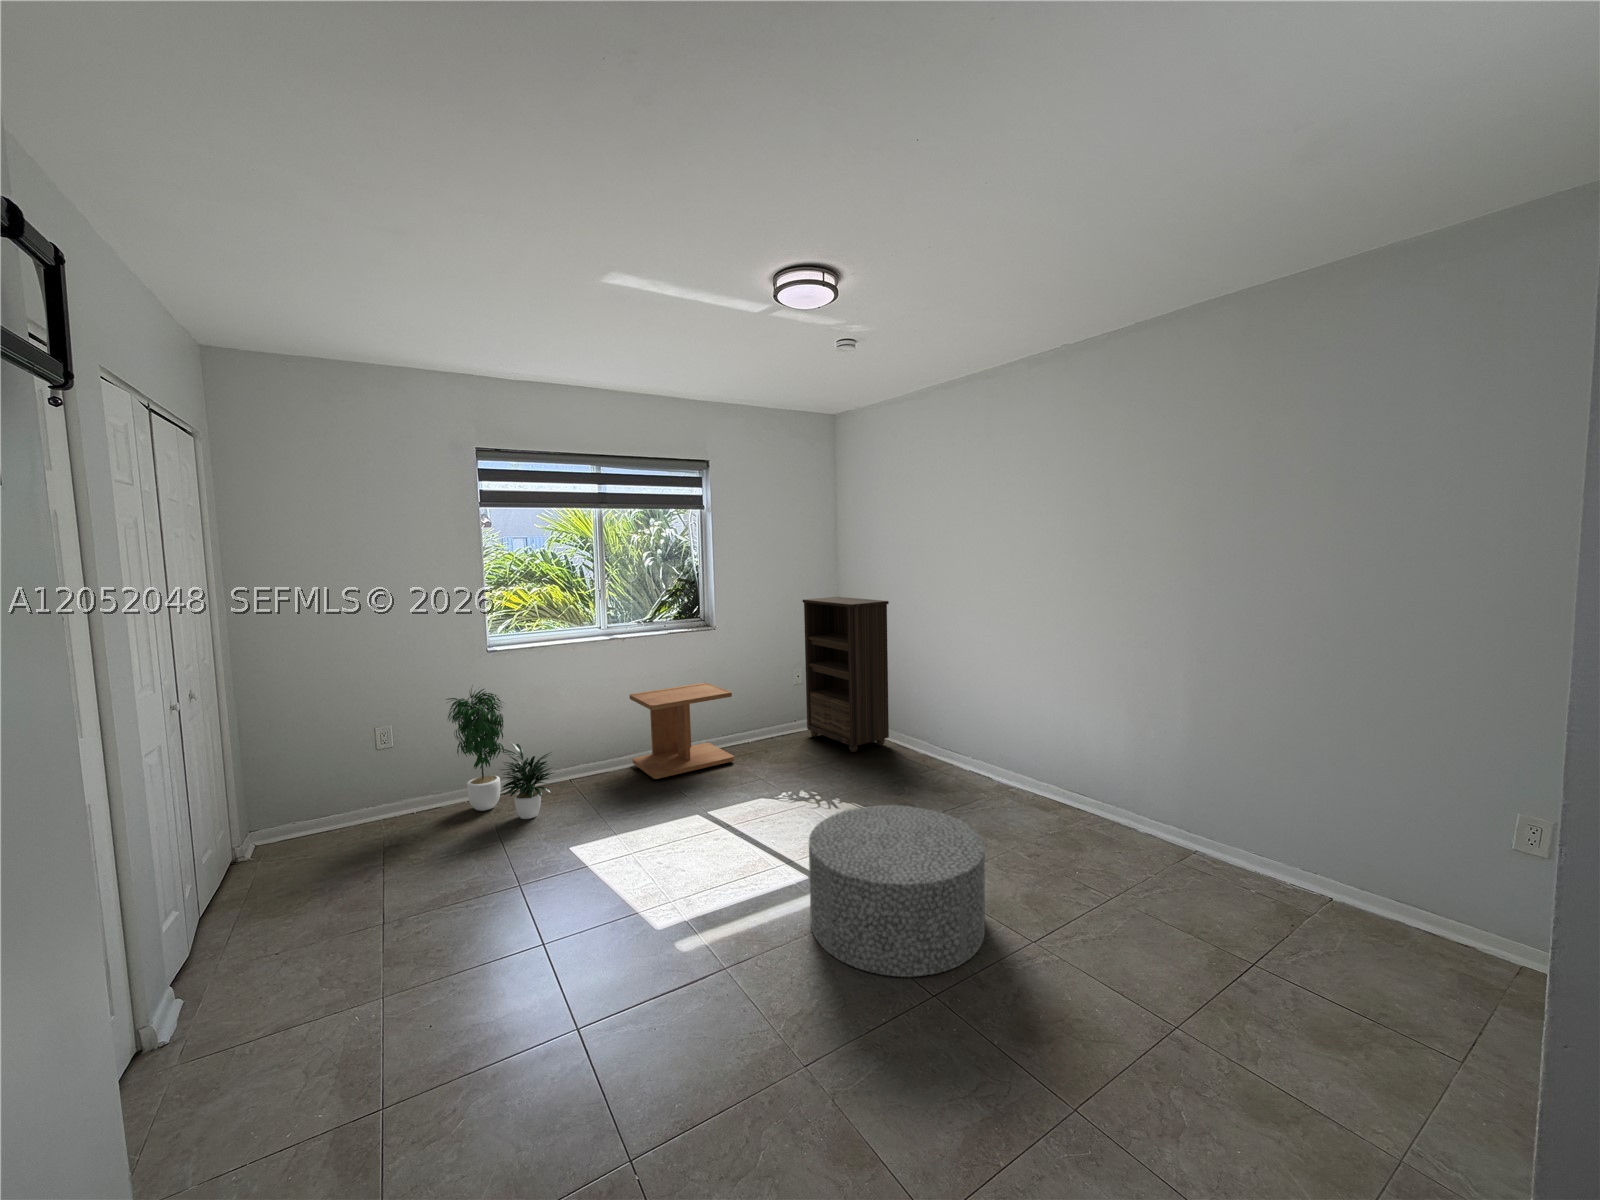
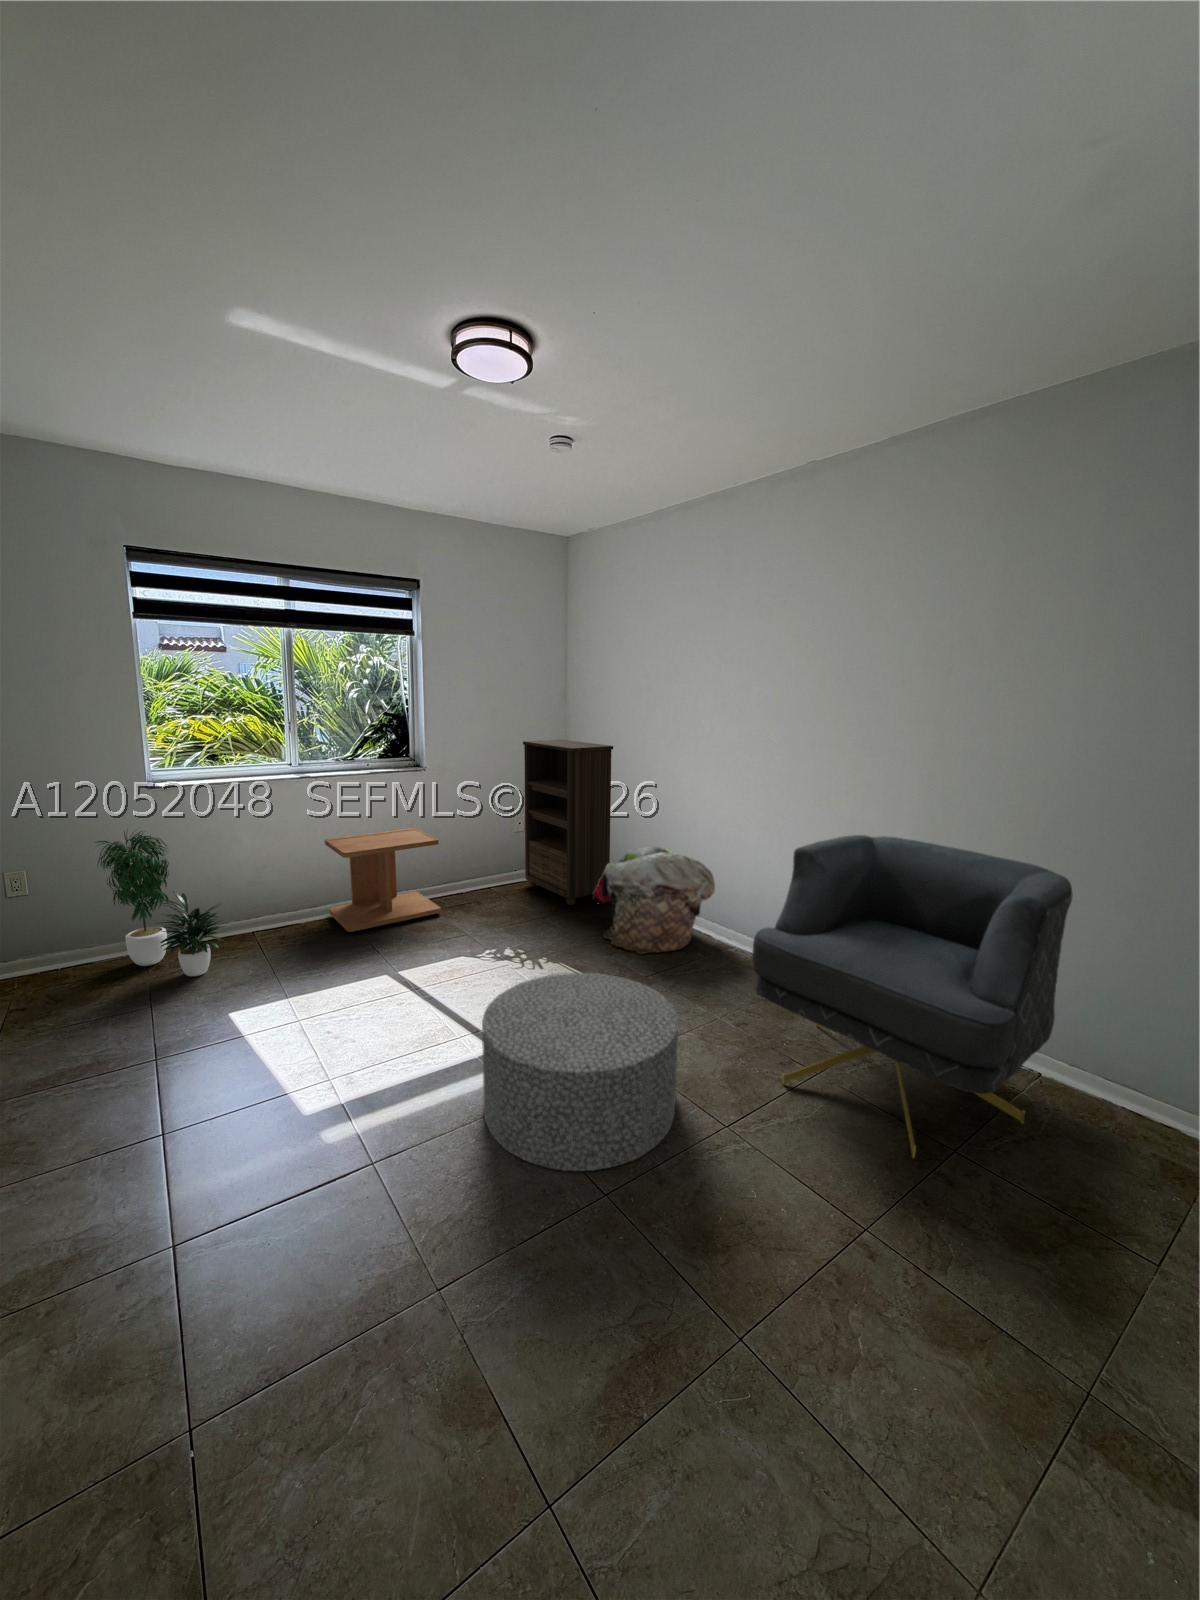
armchair: none [1045,674,1342,967] -> present [752,835,1073,1158]
laundry basket: none [877,693,995,795] -> present [593,847,715,954]

